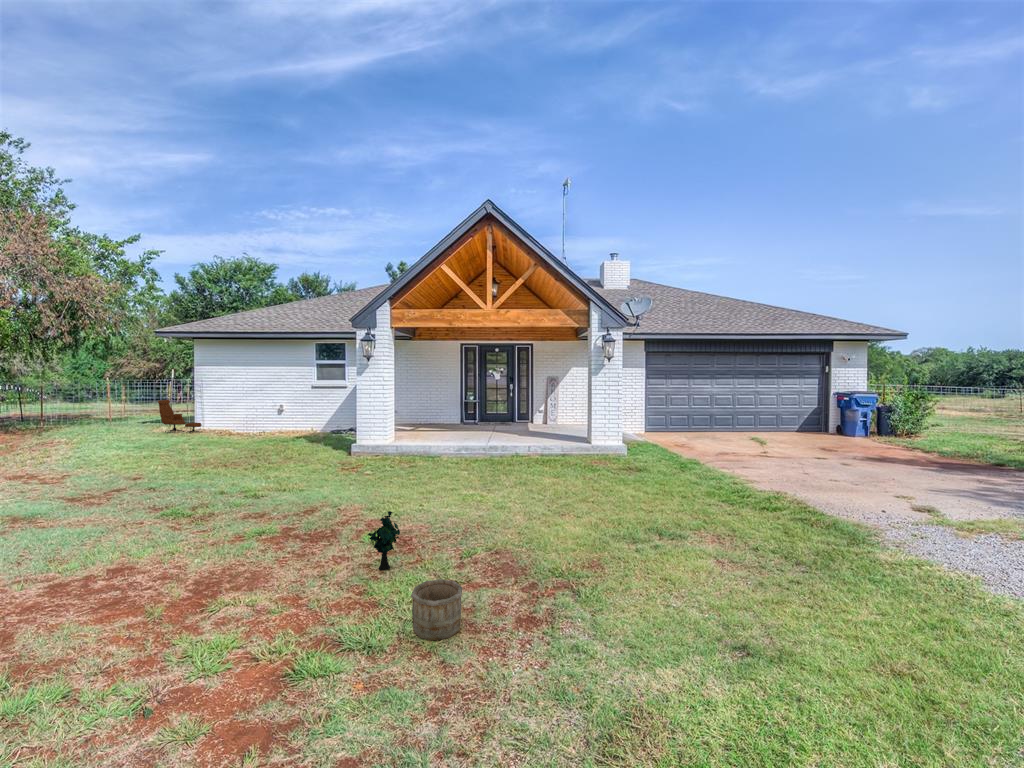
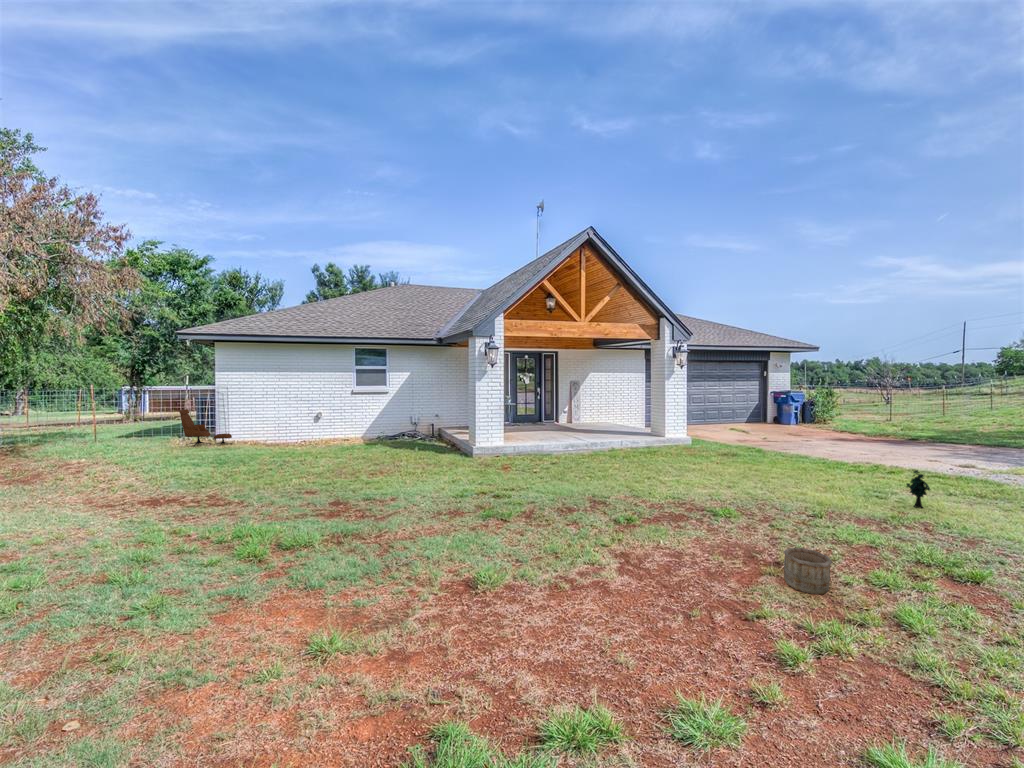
decorative plant: present [368,511,400,570] -> present [907,470,930,508]
wooden bucket: present [411,579,462,640] -> present [784,548,832,594]

